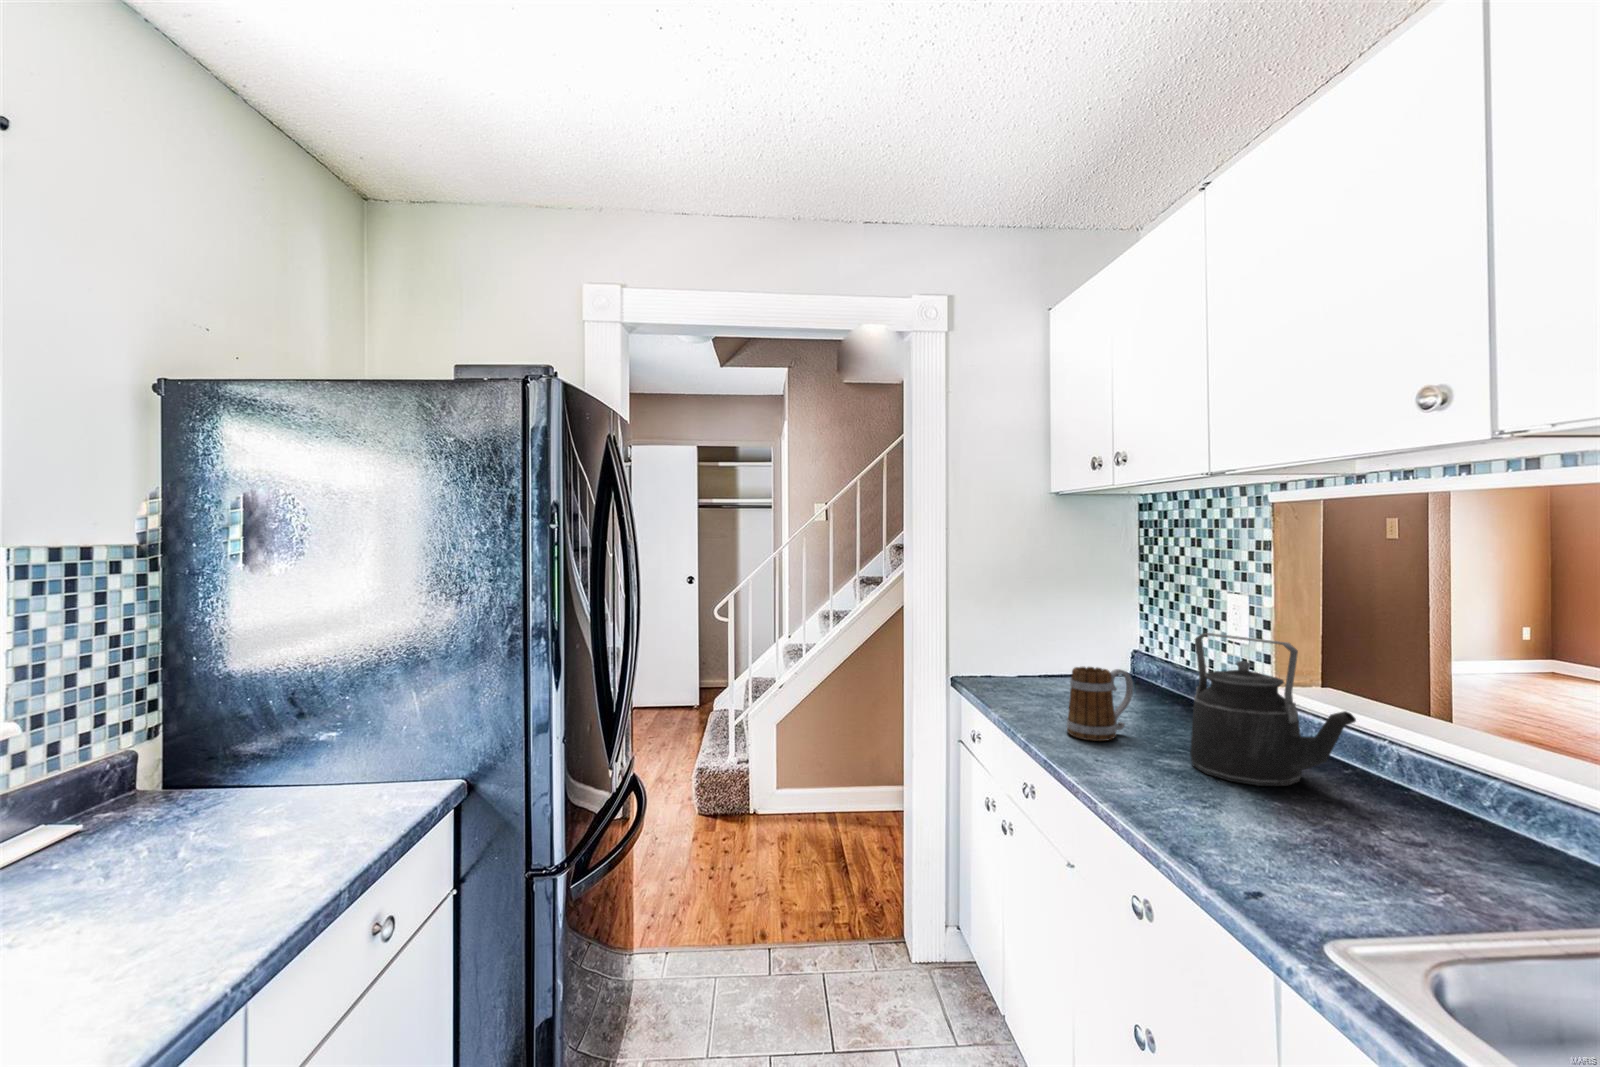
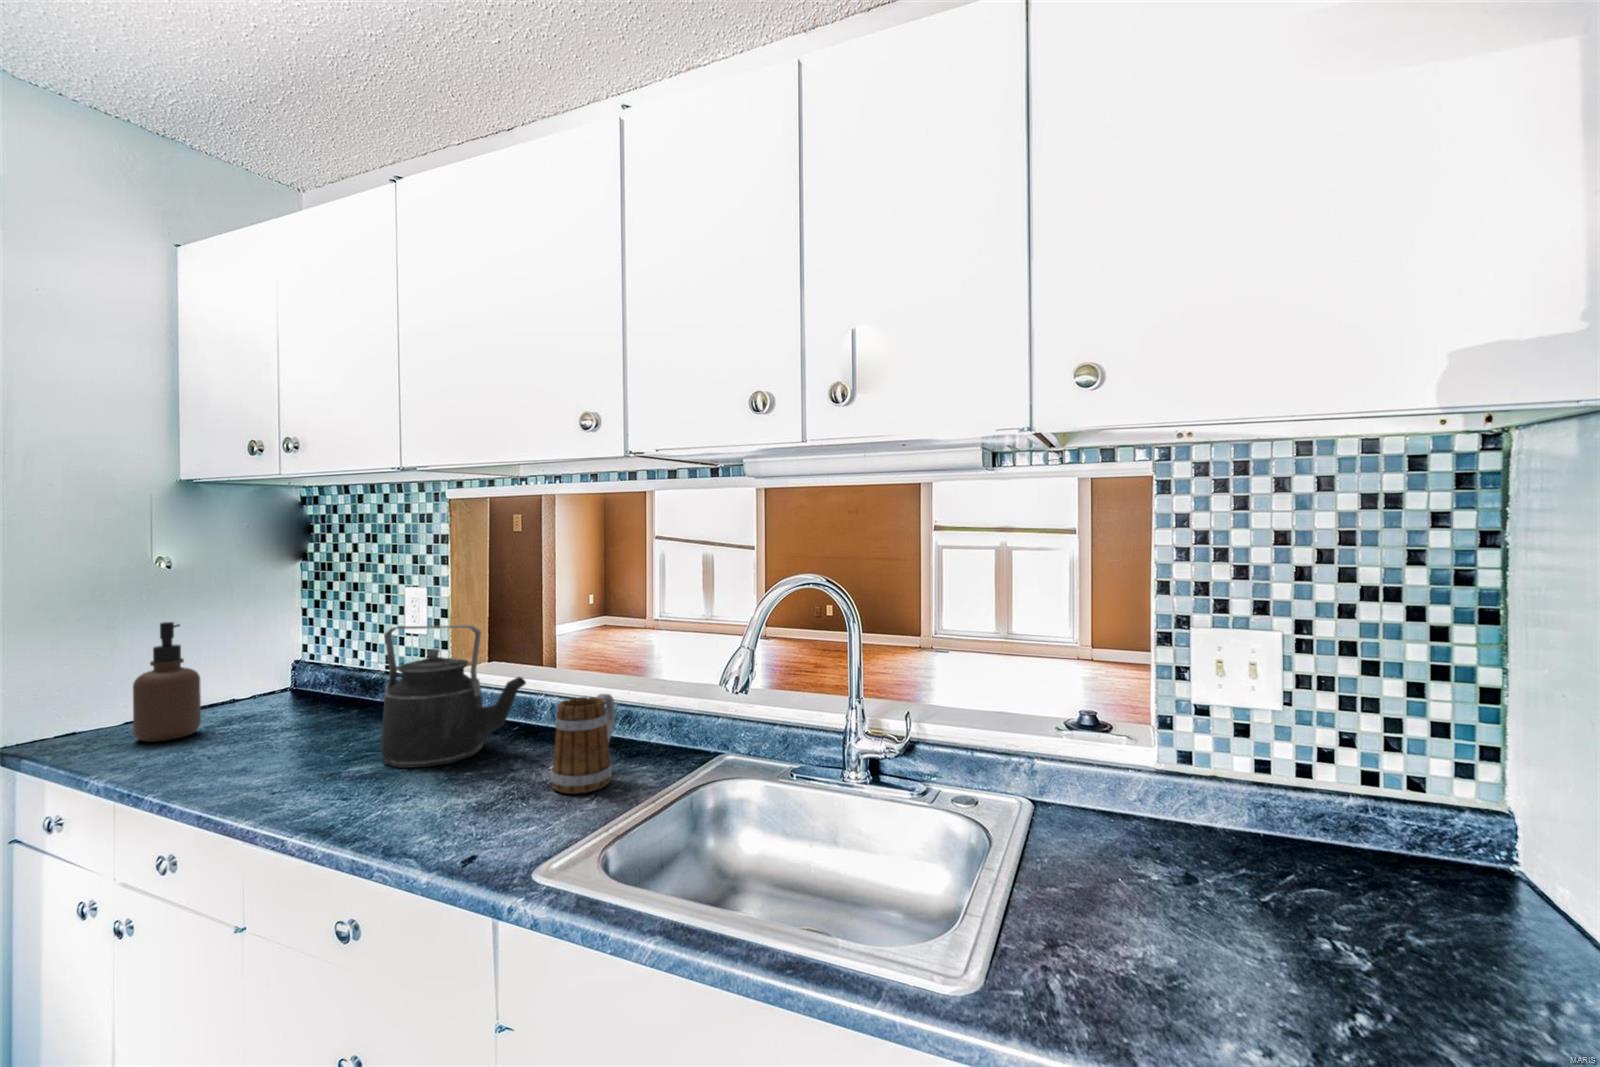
soap dispenser: none [1020,606,1060,697] -> present [133,622,201,742]
mug: present [1067,667,1133,741] -> present [551,694,615,794]

